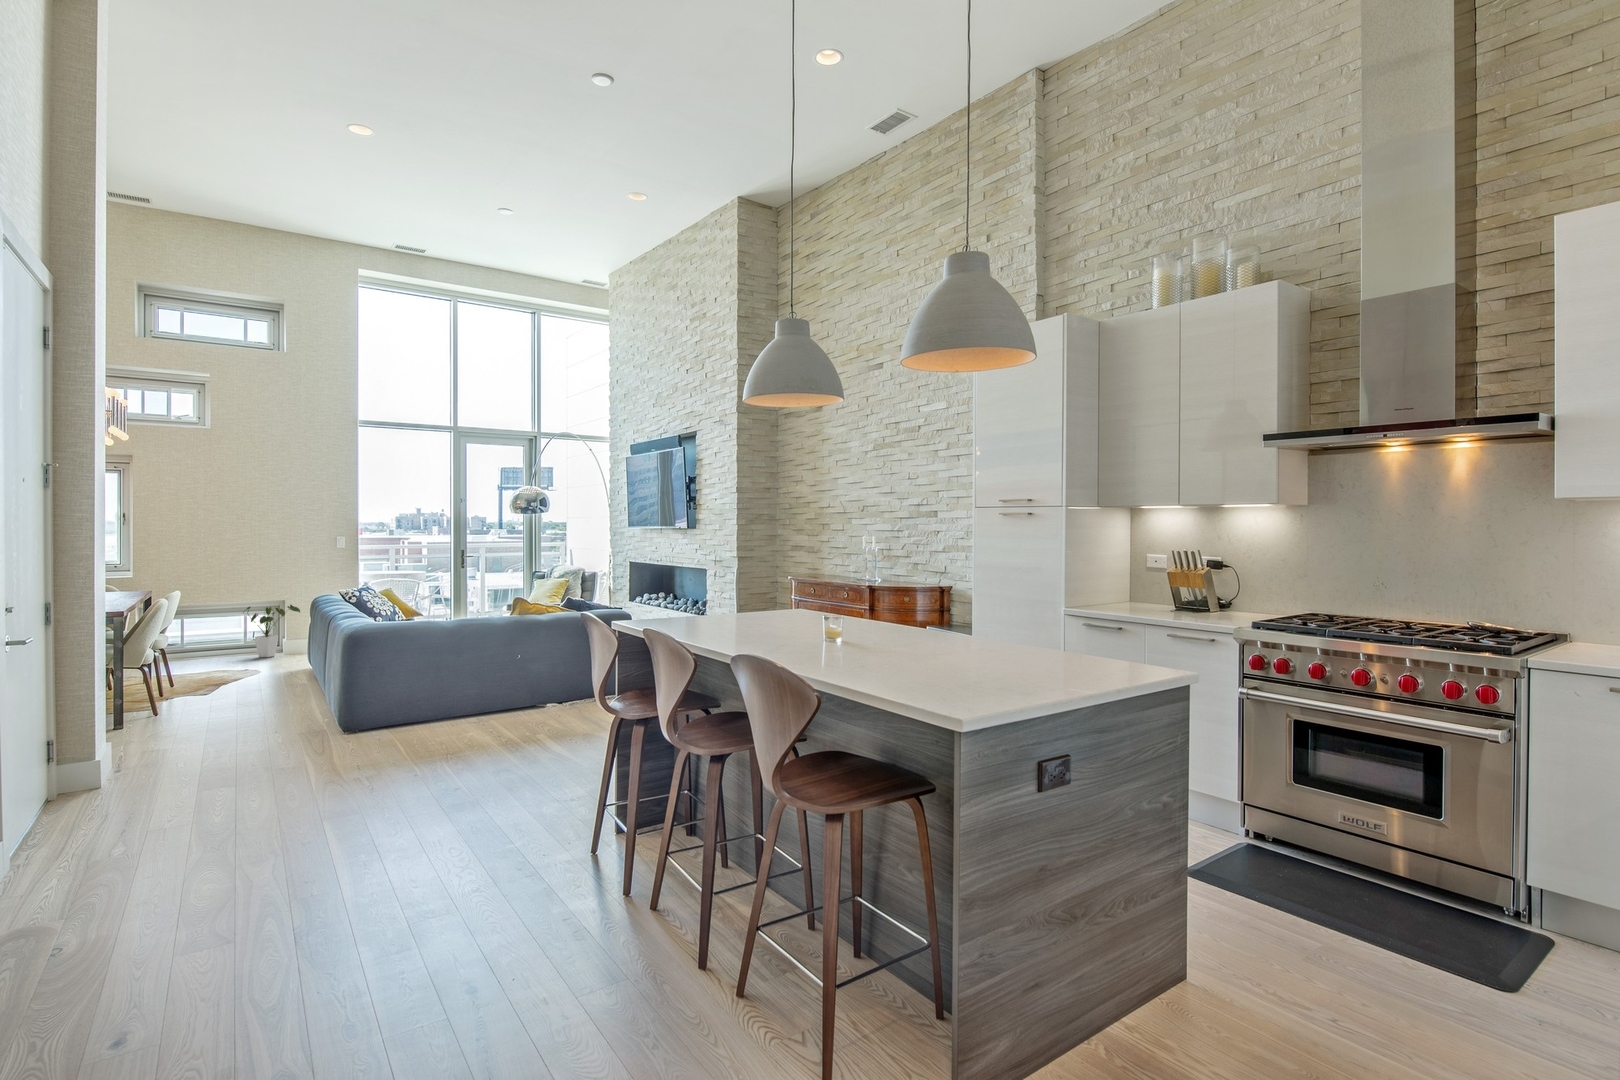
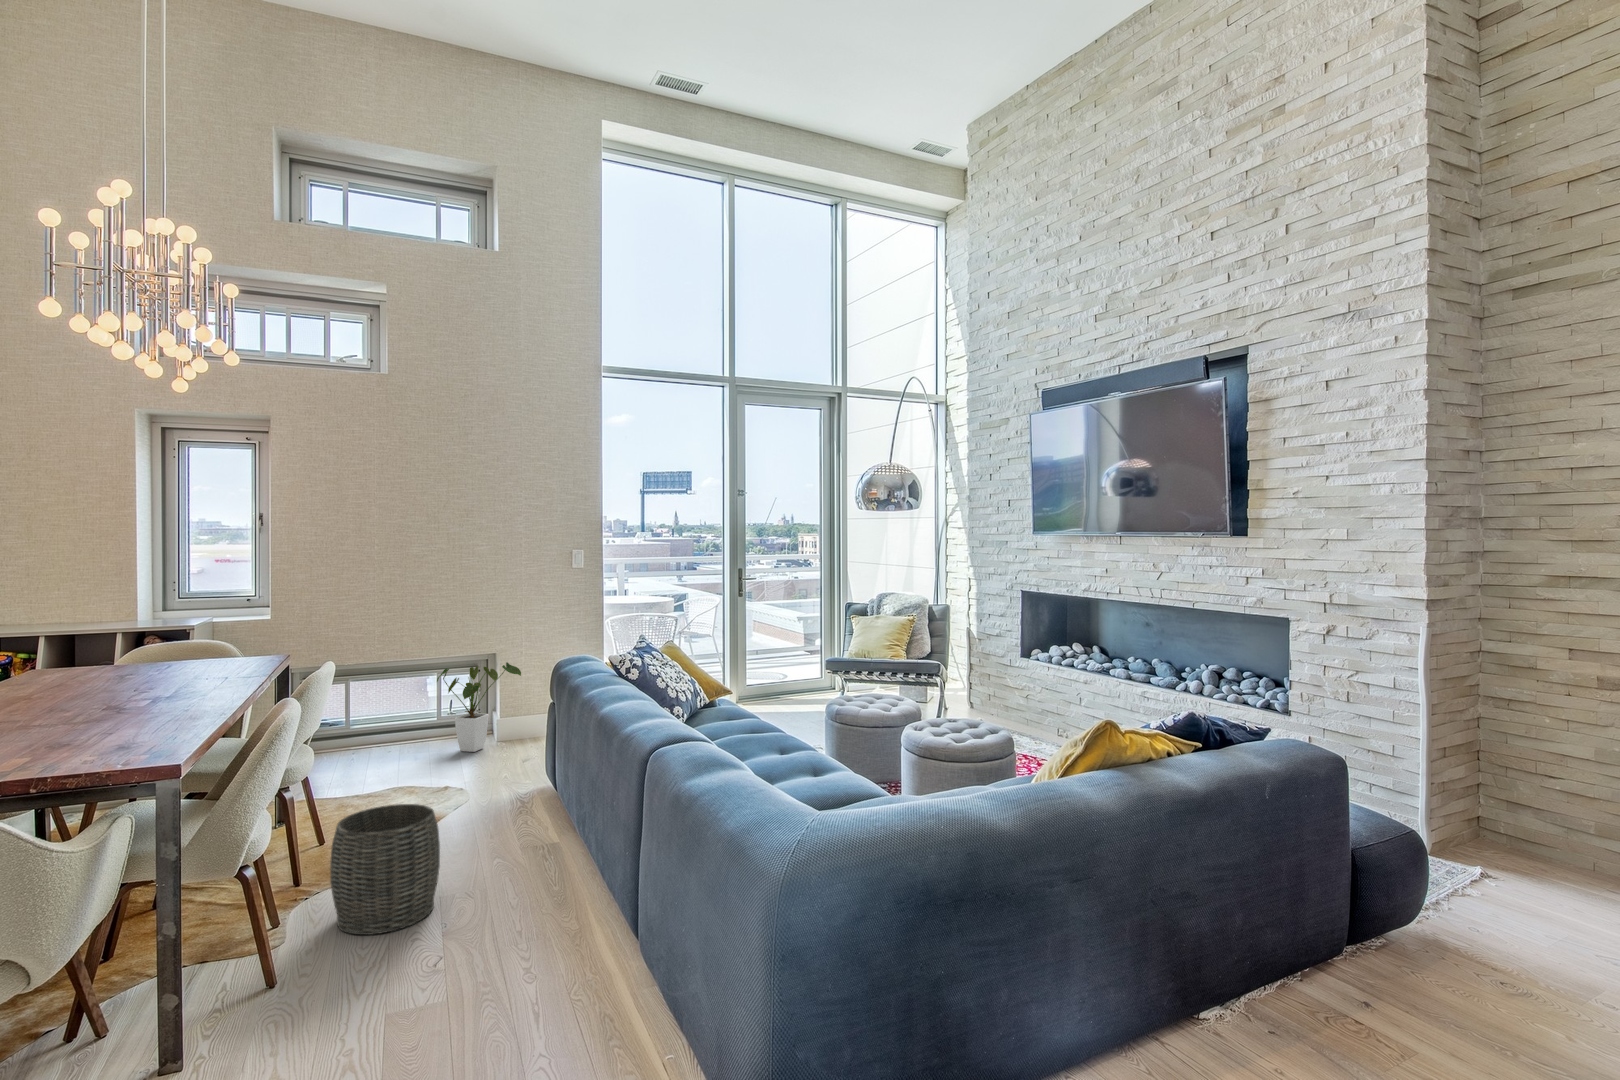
woven basket: none [181,653,237,704] -> present [330,804,440,935]

